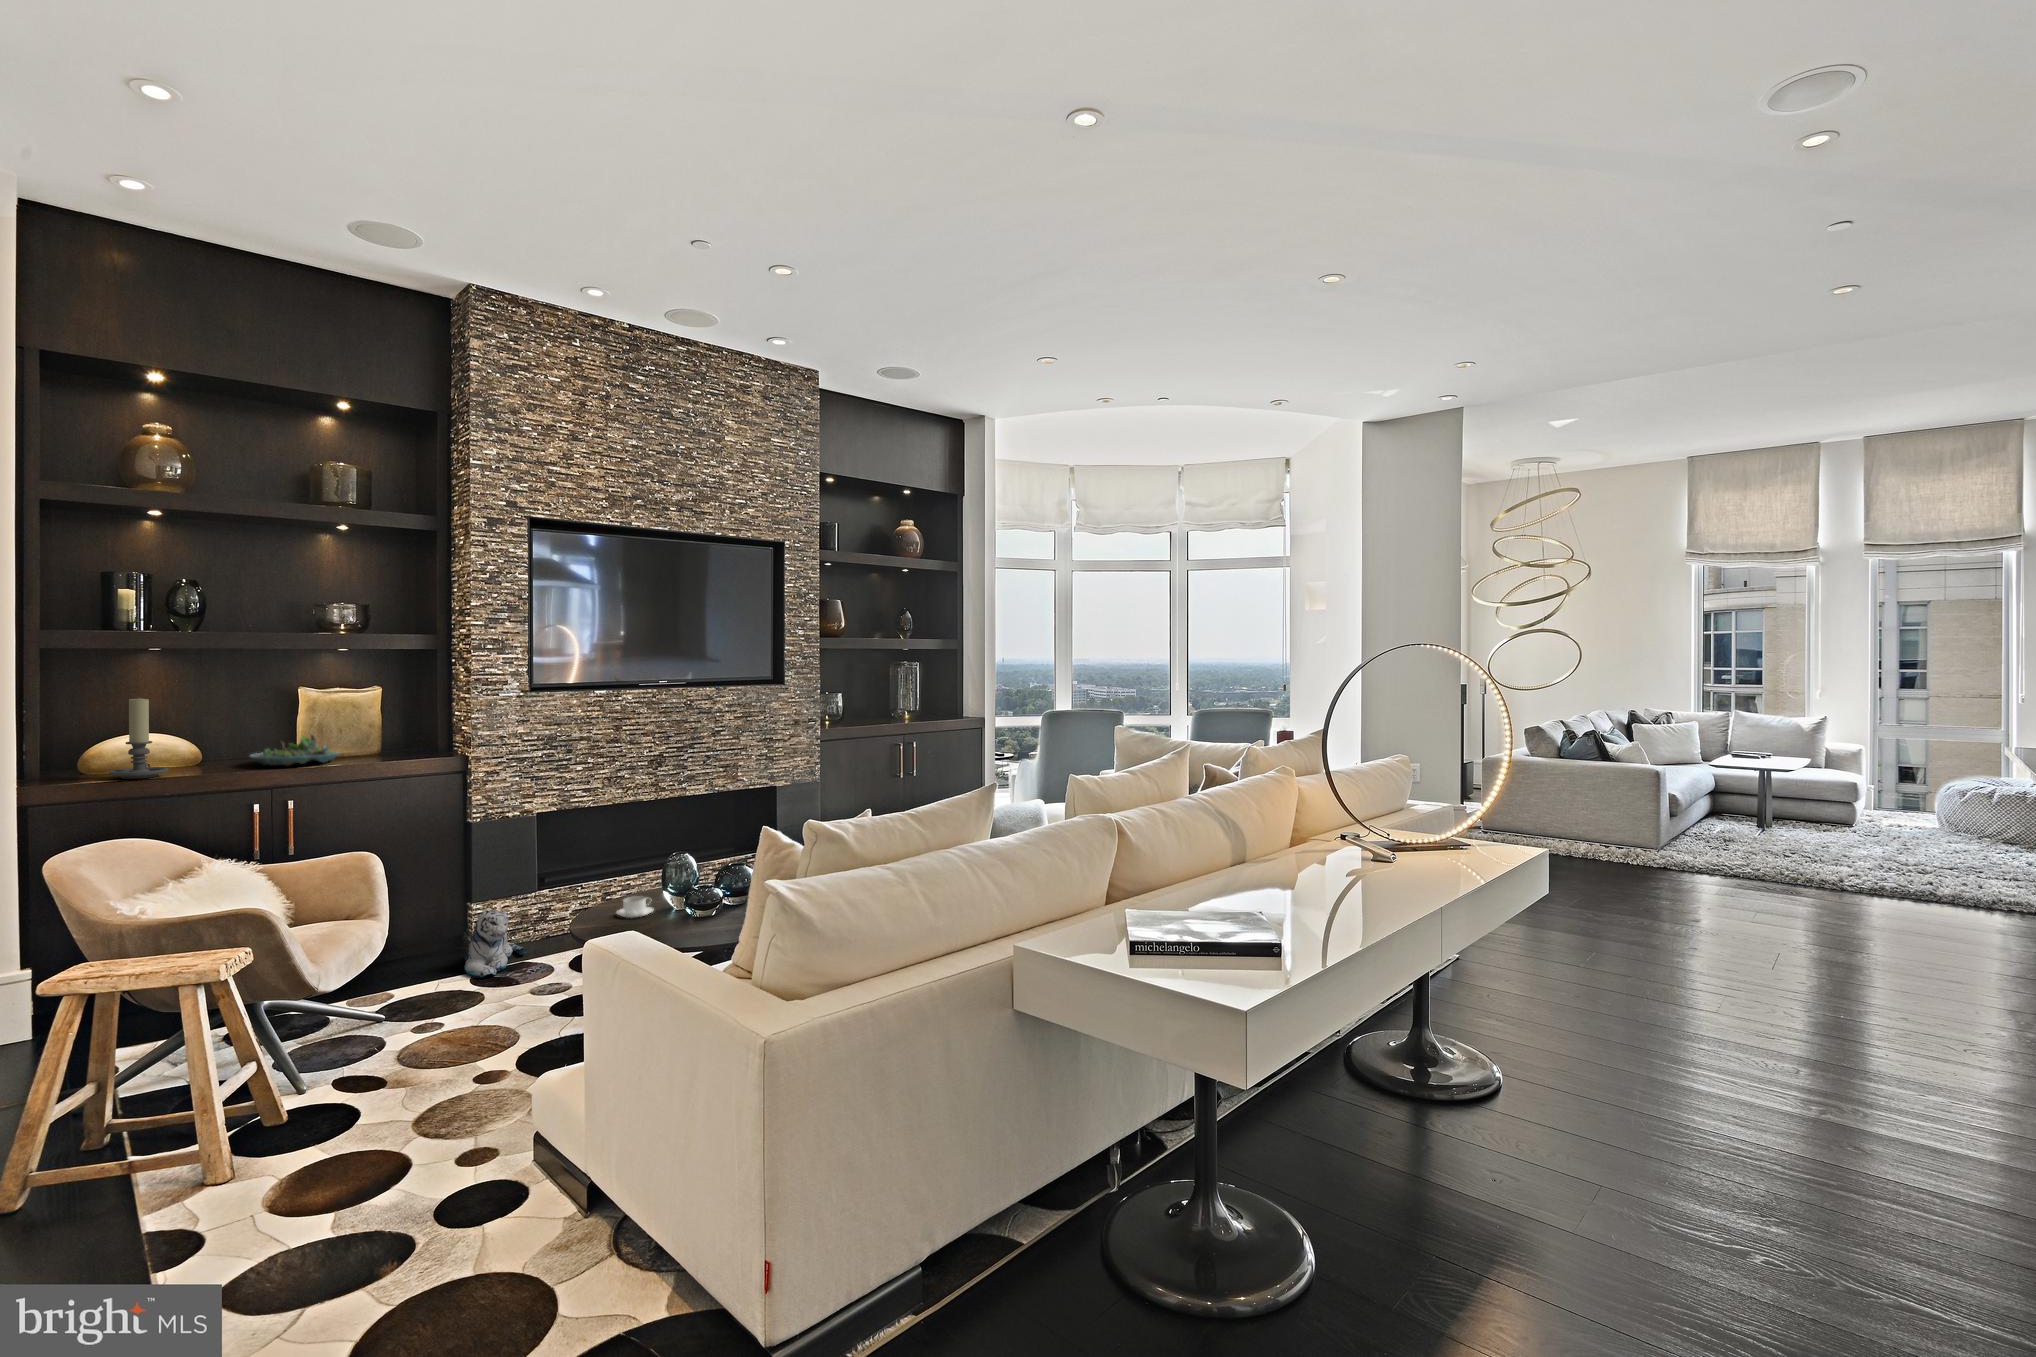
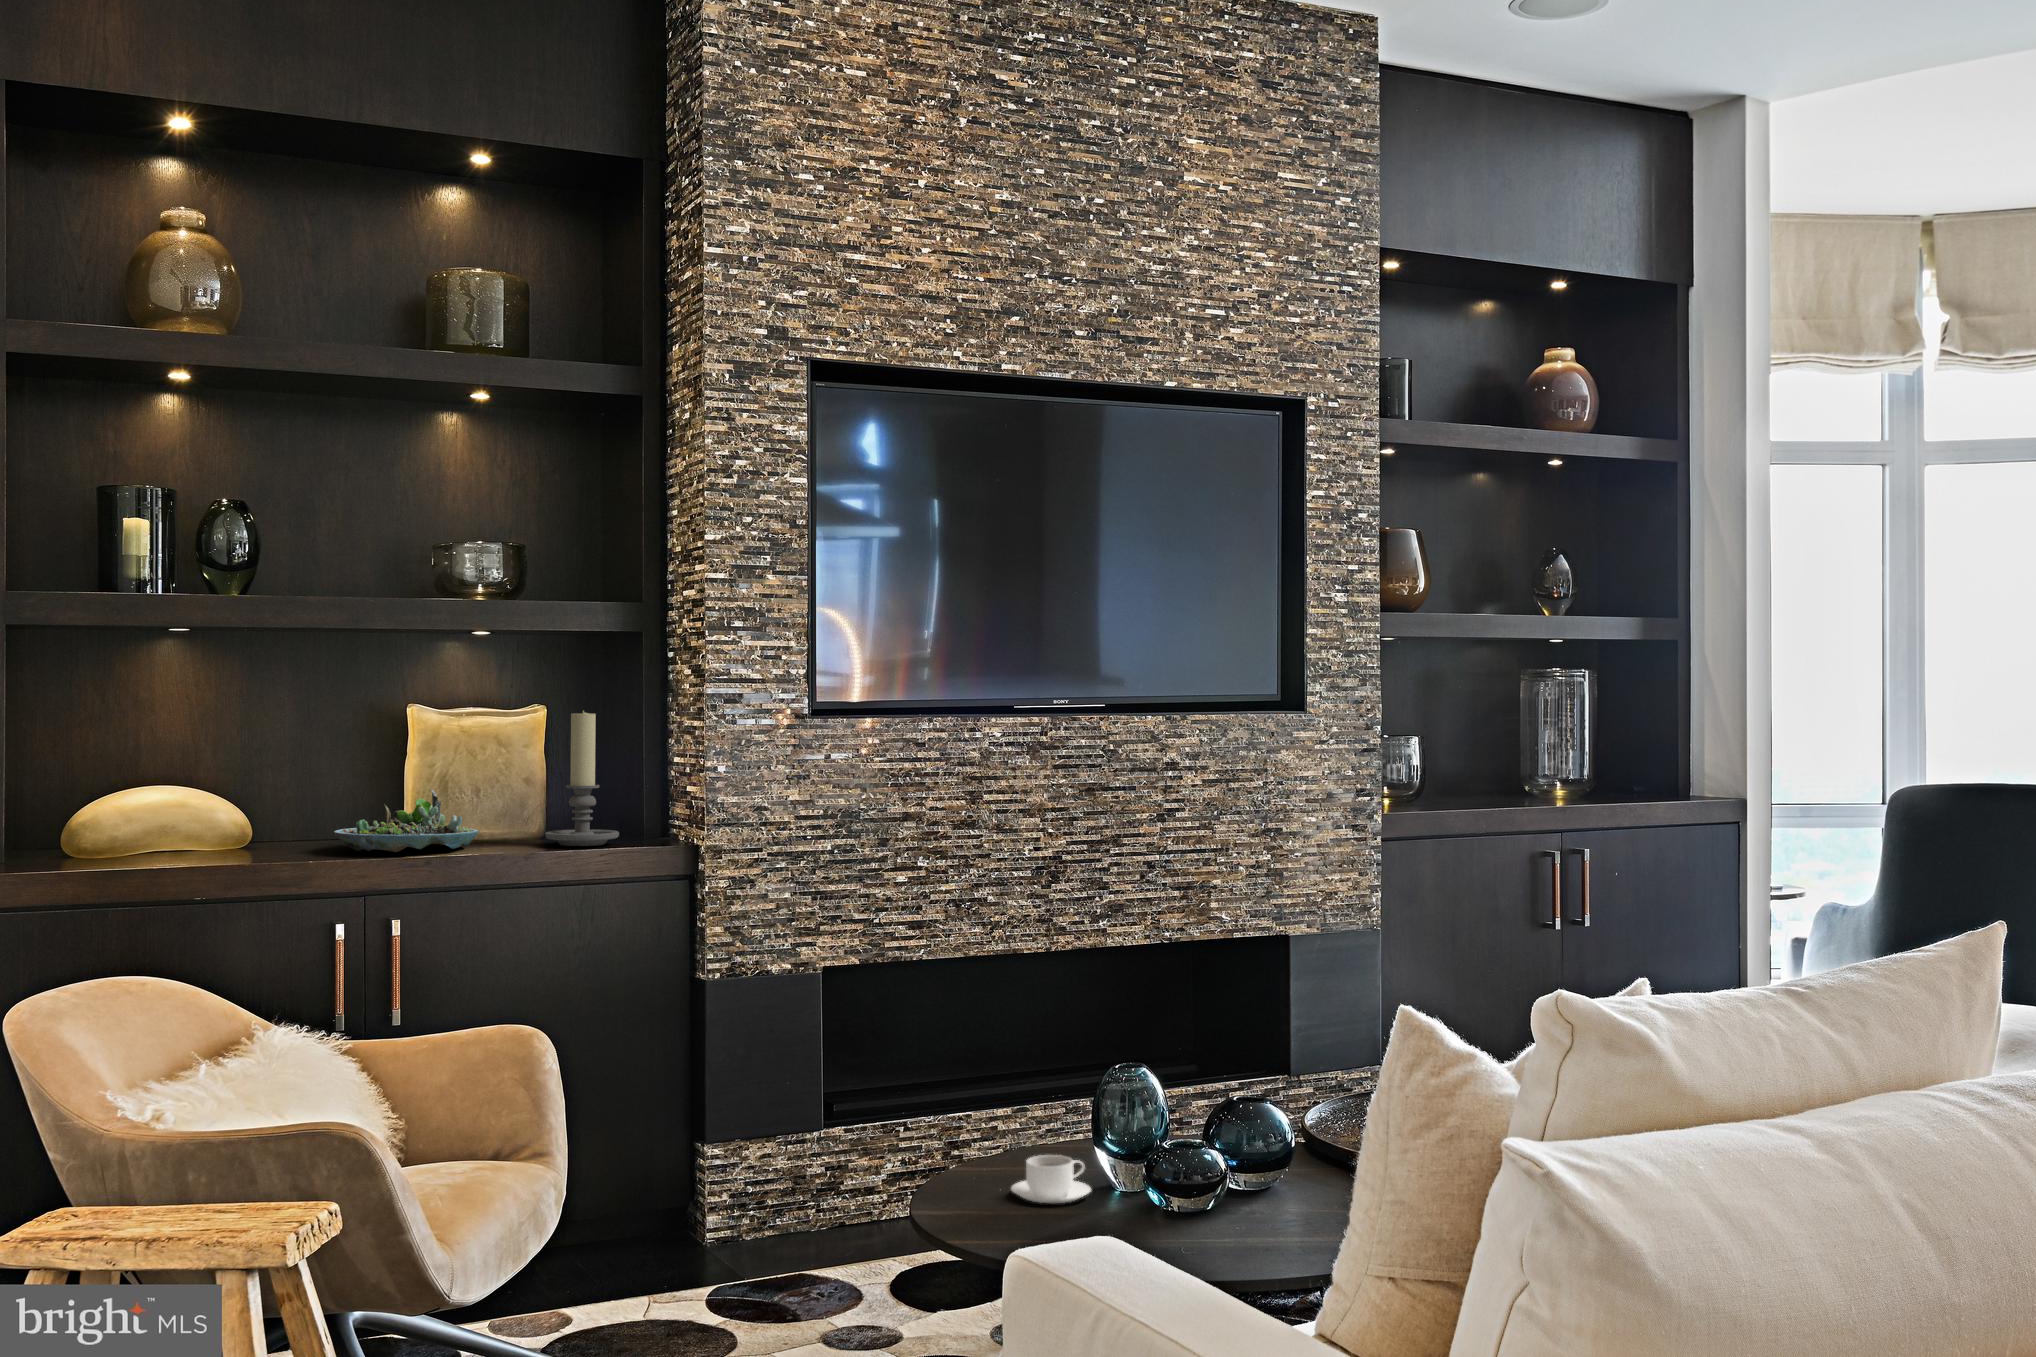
candle holder: present [109,698,168,779] -> present [545,710,619,846]
plush toy: present [464,910,526,978] -> none [693,1163,808,1307]

